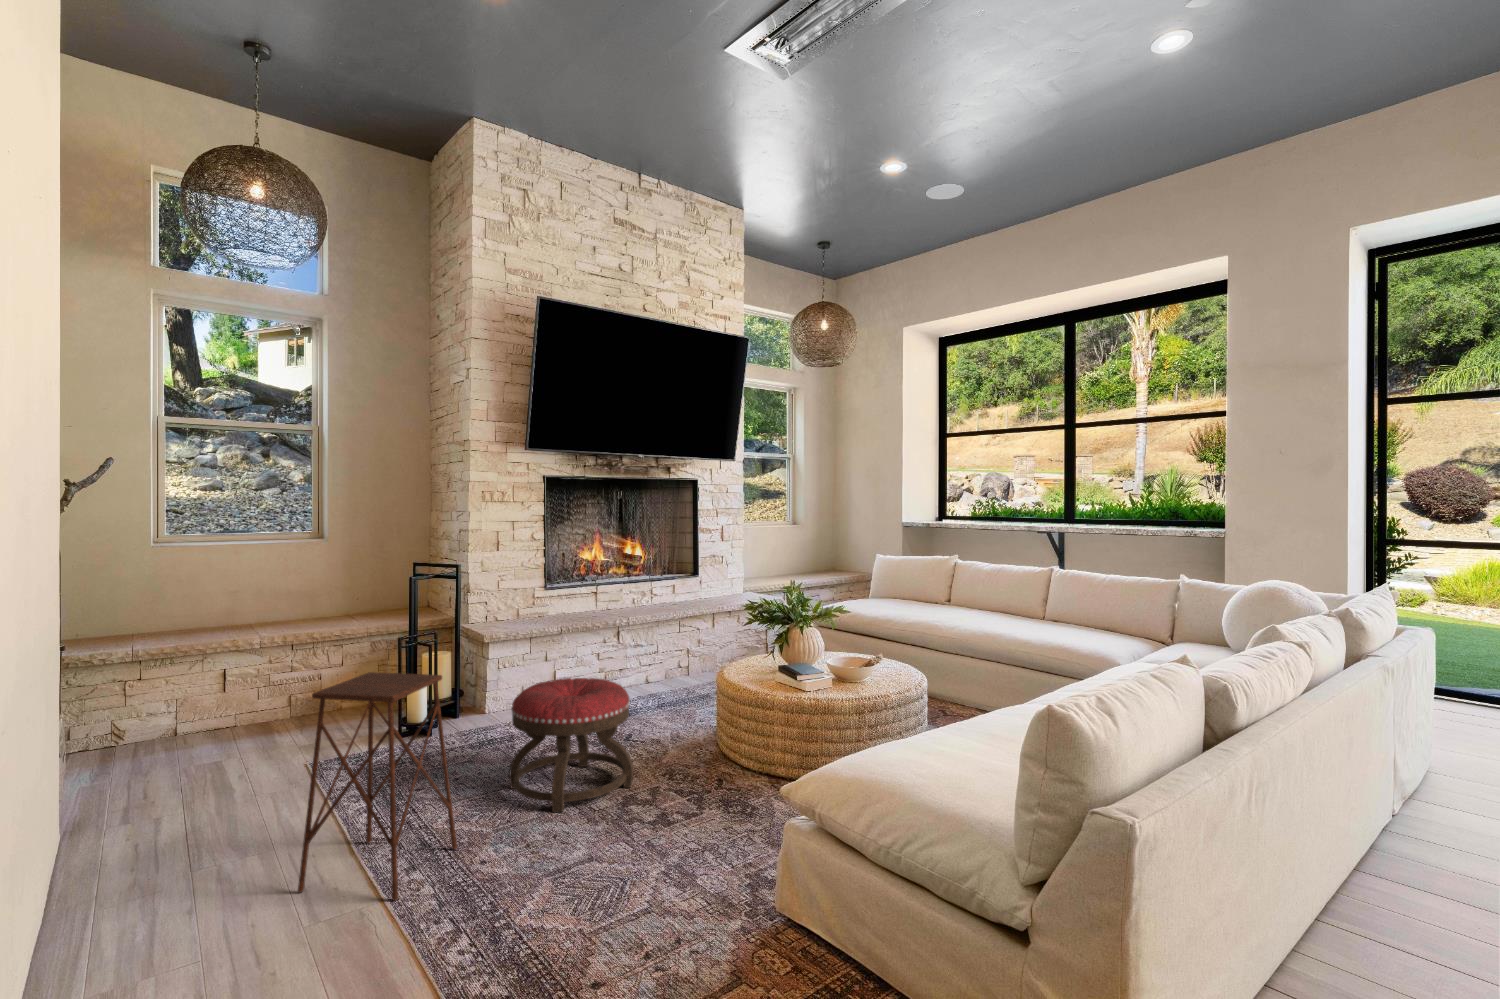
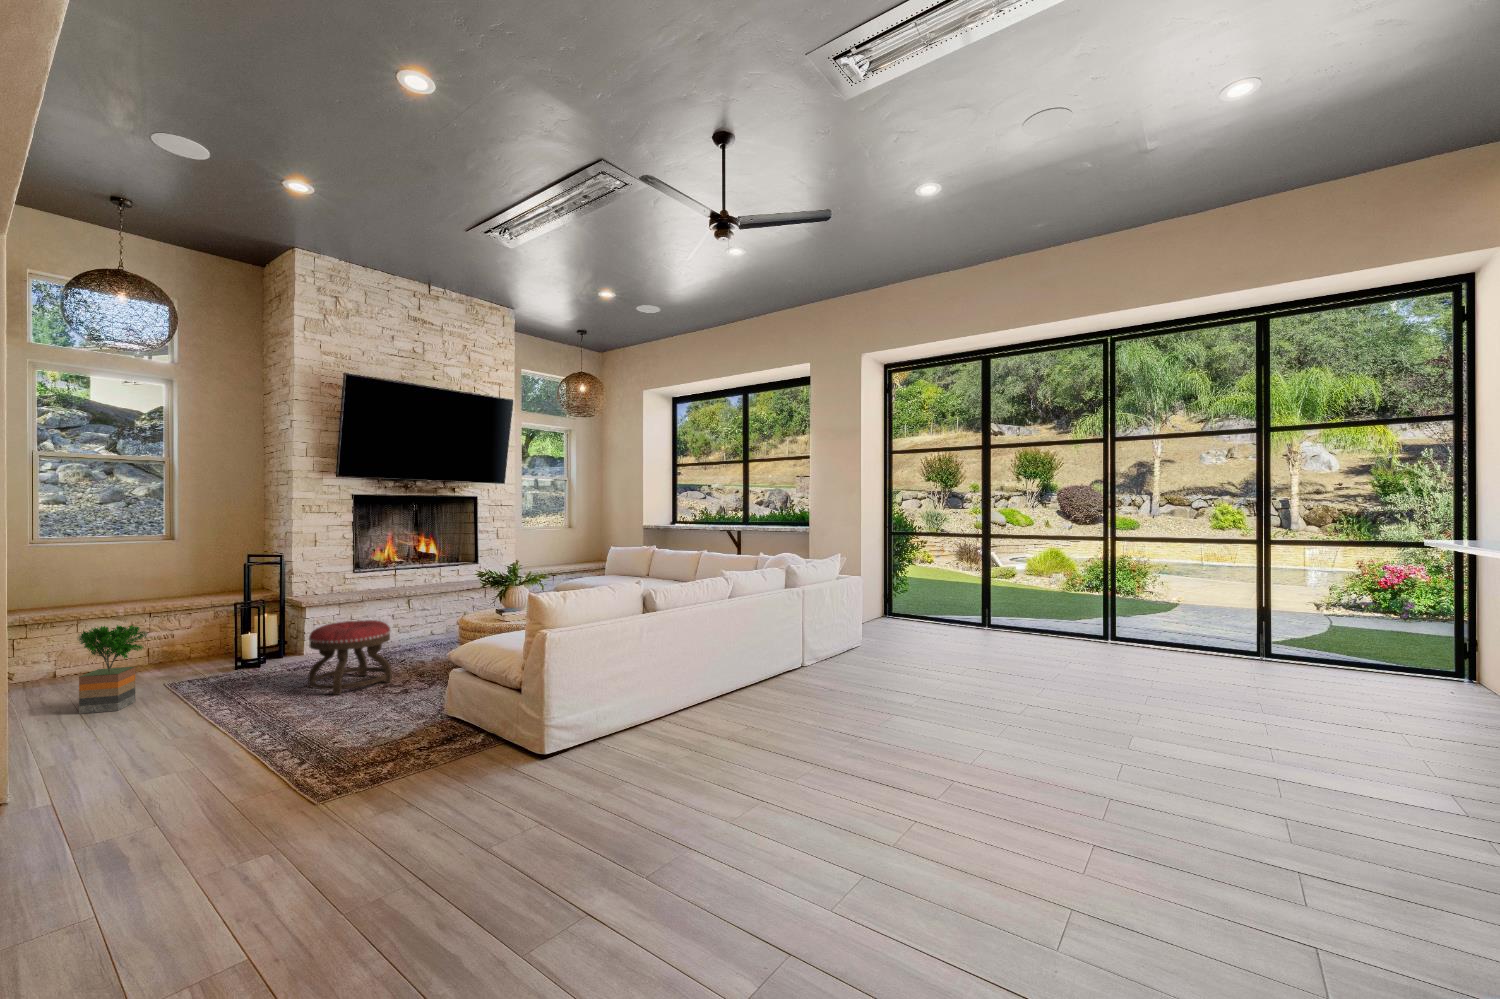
side table: present [298,672,457,901] -> none [161,612,266,733]
potted tree: none [186,677,288,822] -> present [78,625,148,714]

